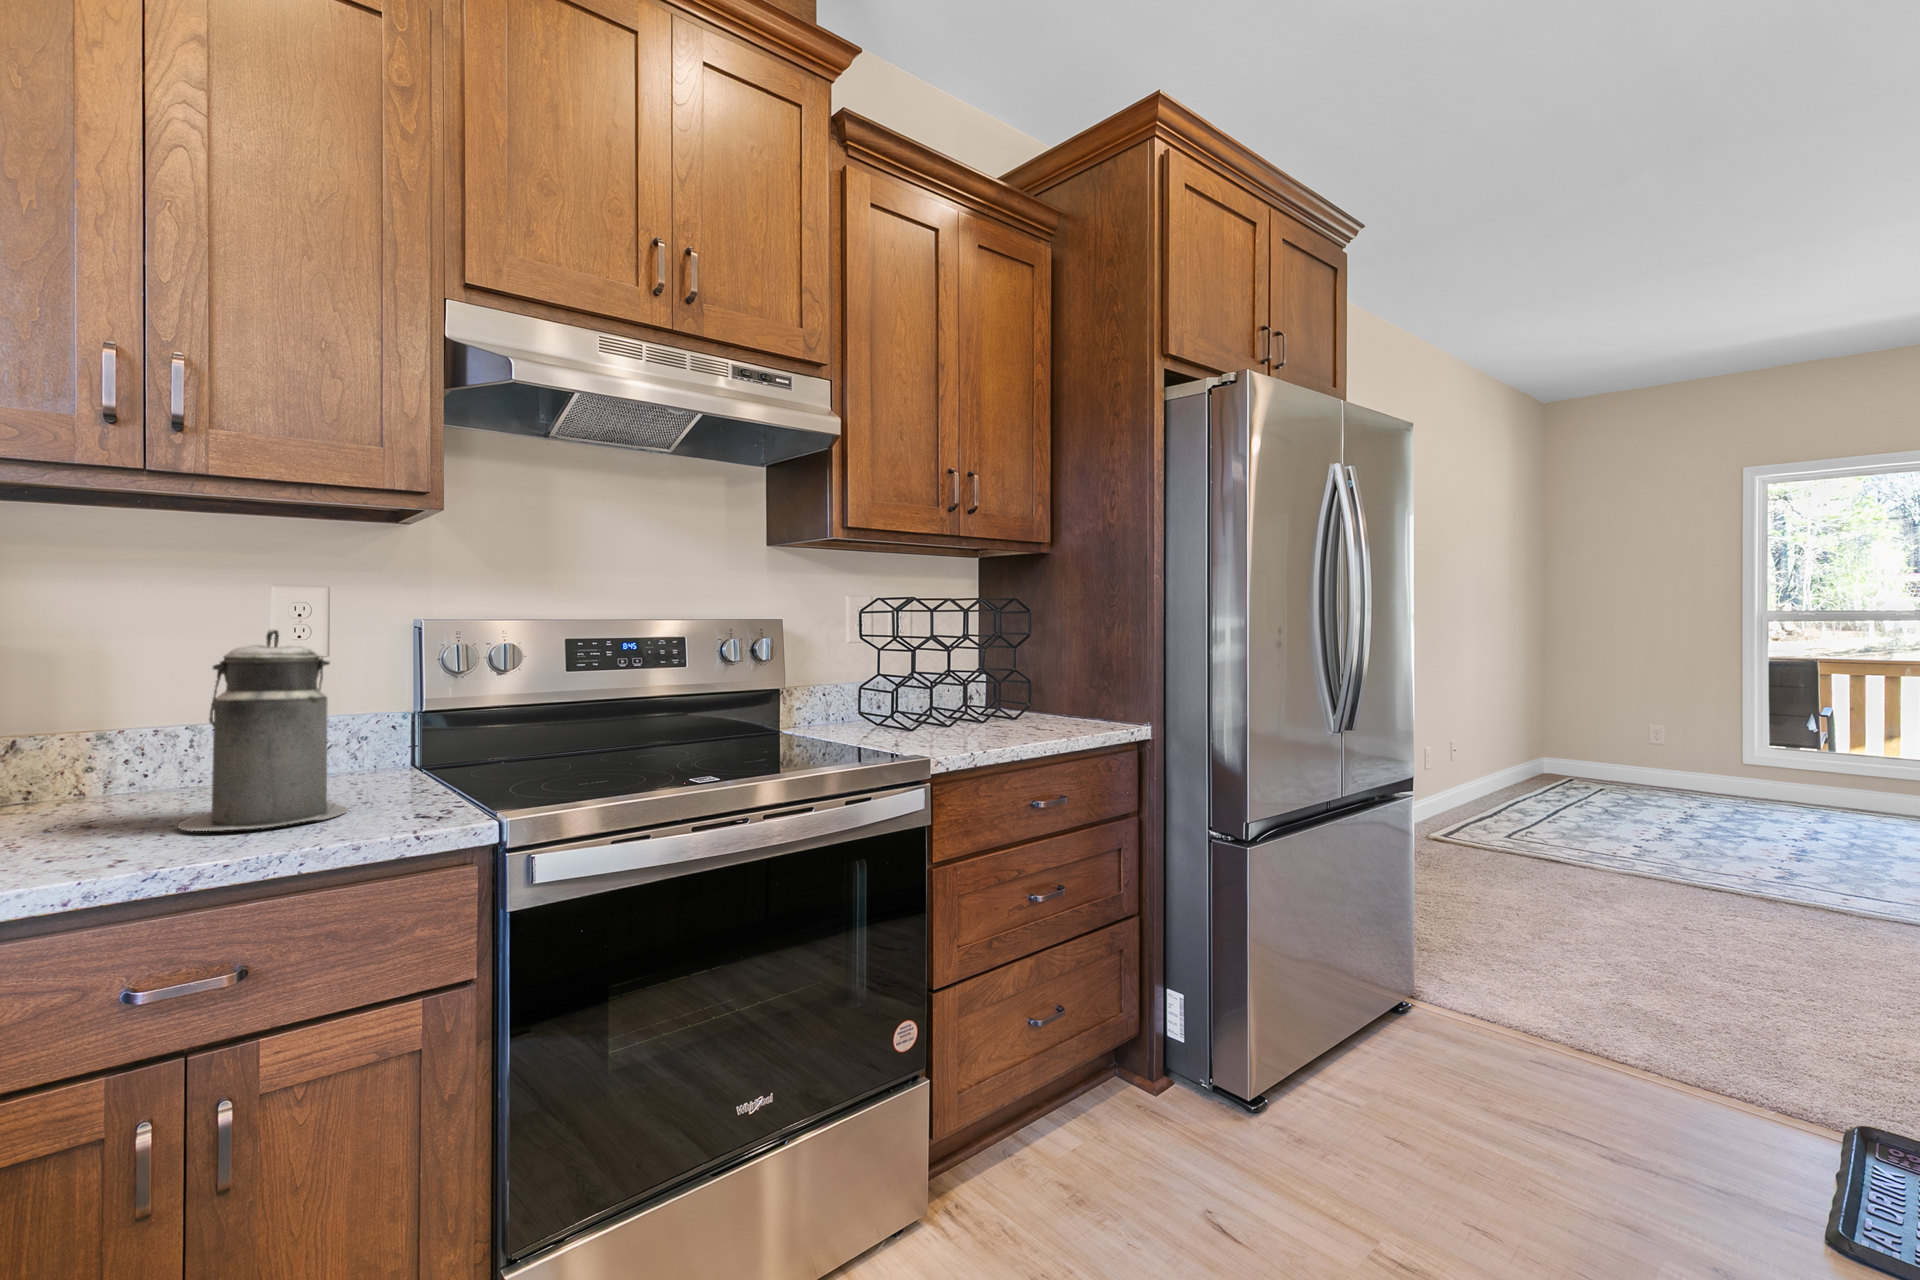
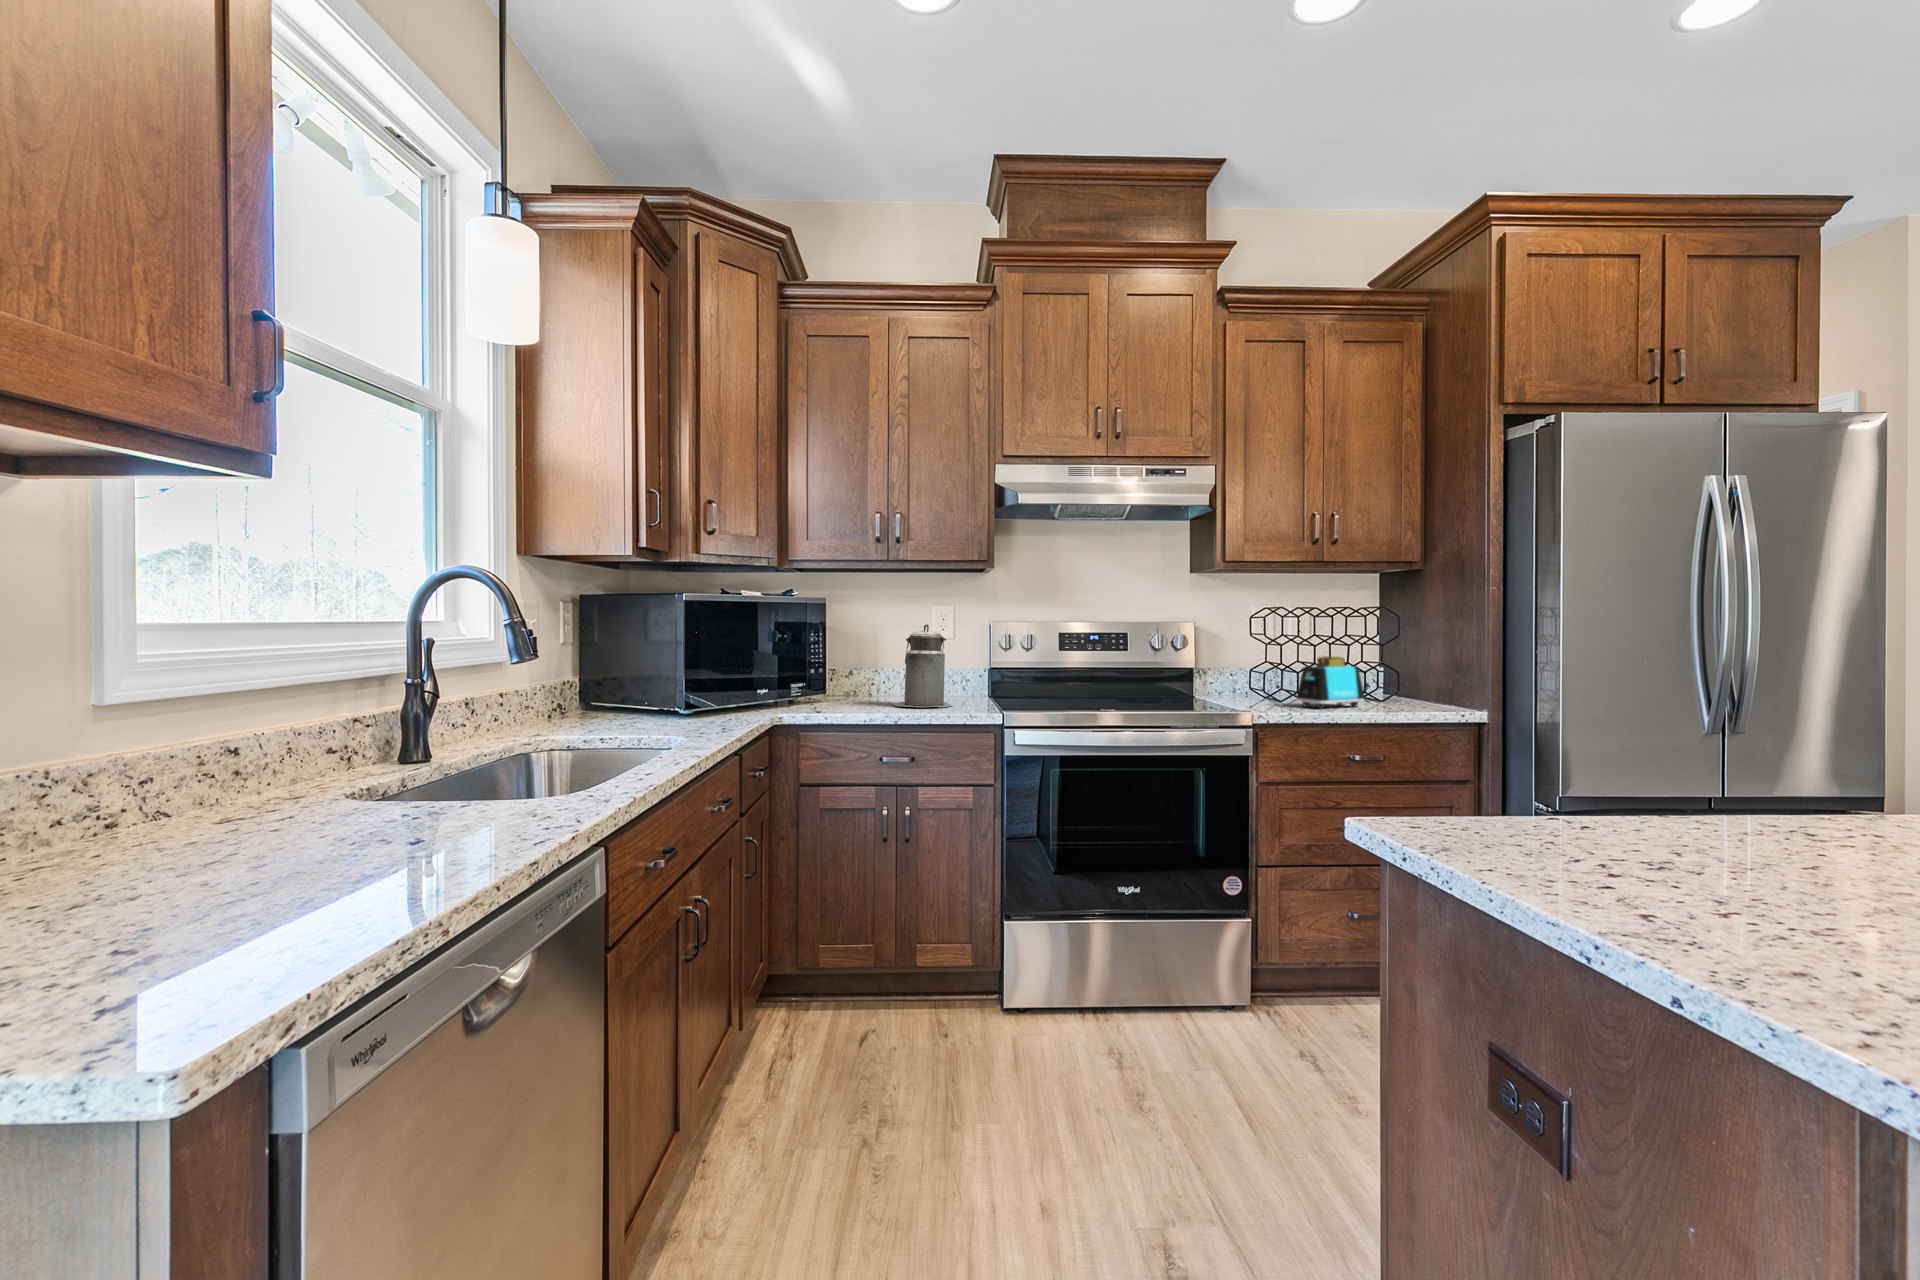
toaster: none [958,667,1033,744] -> present [1297,656,1365,709]

